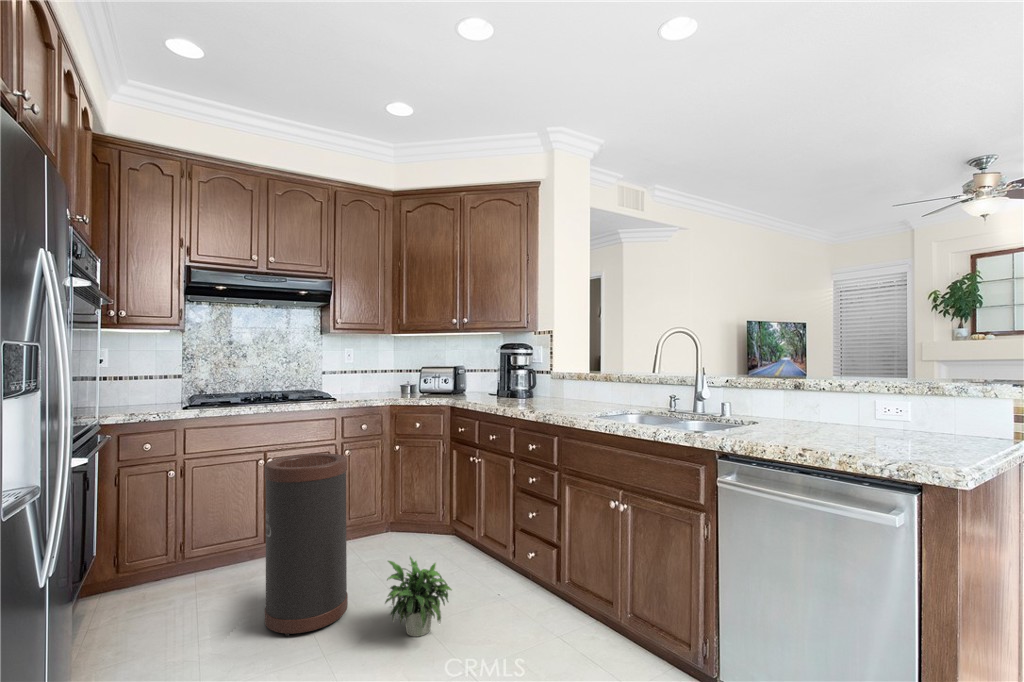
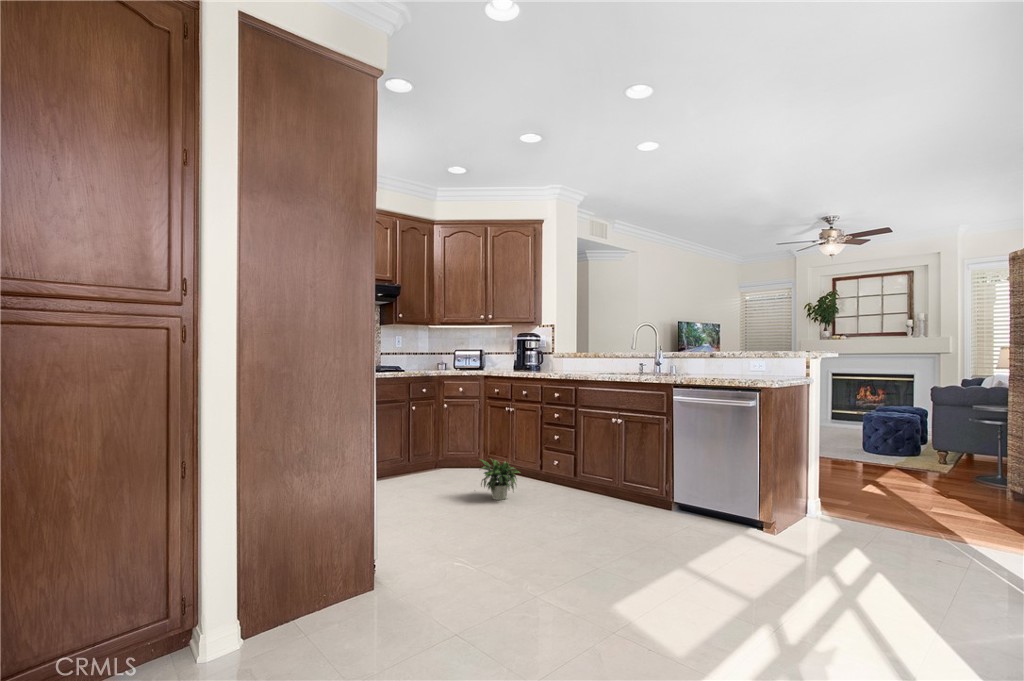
trash can: present [265,454,348,636] -> none [401,398,450,502]

